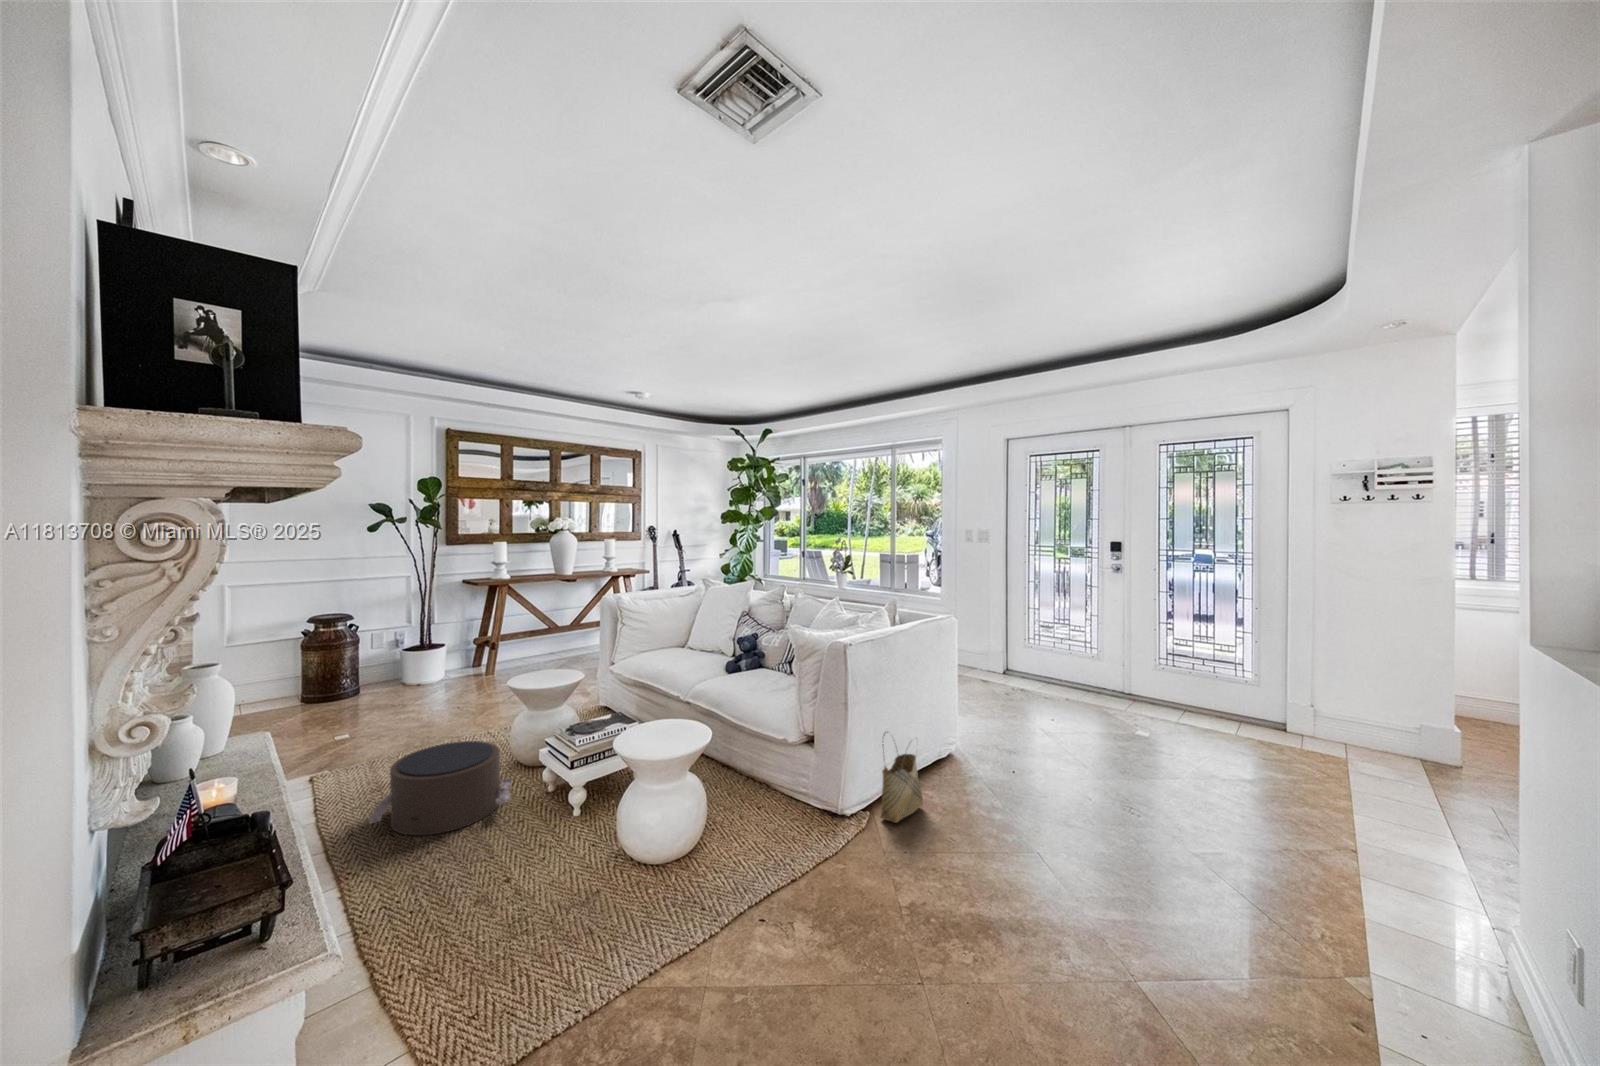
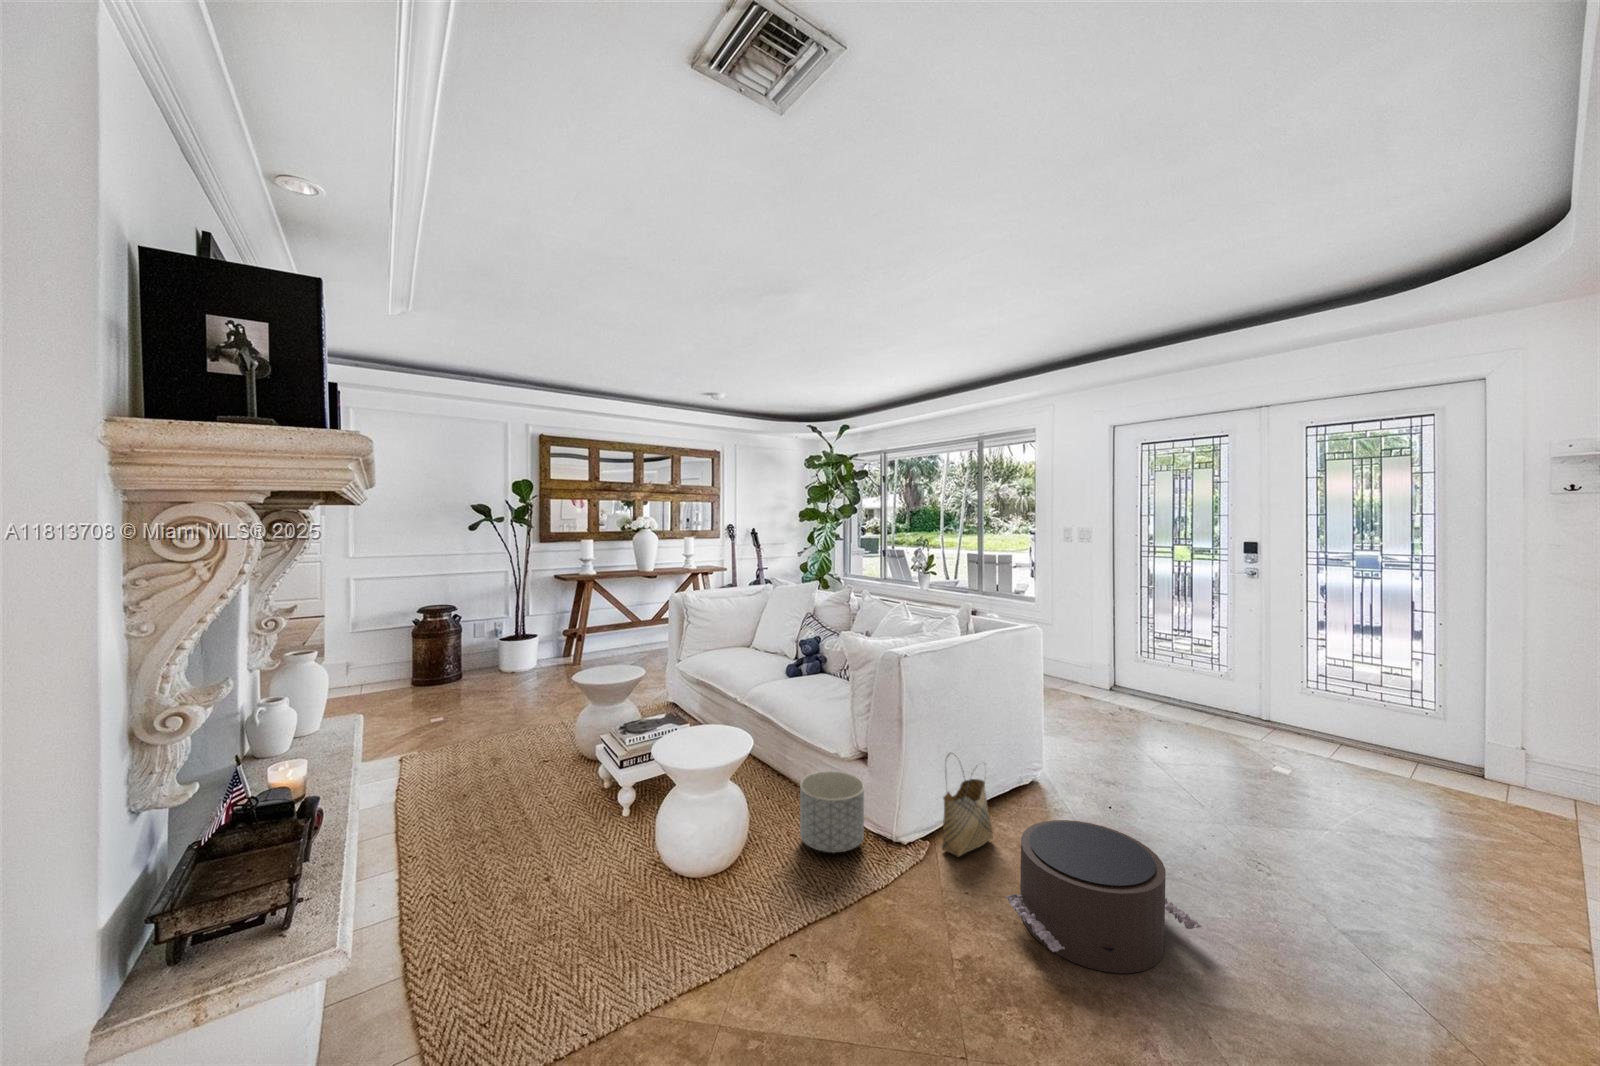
pouf: present [369,741,511,835] -> present [1006,820,1201,973]
planter: none [753,755,812,829] -> present [800,771,864,853]

